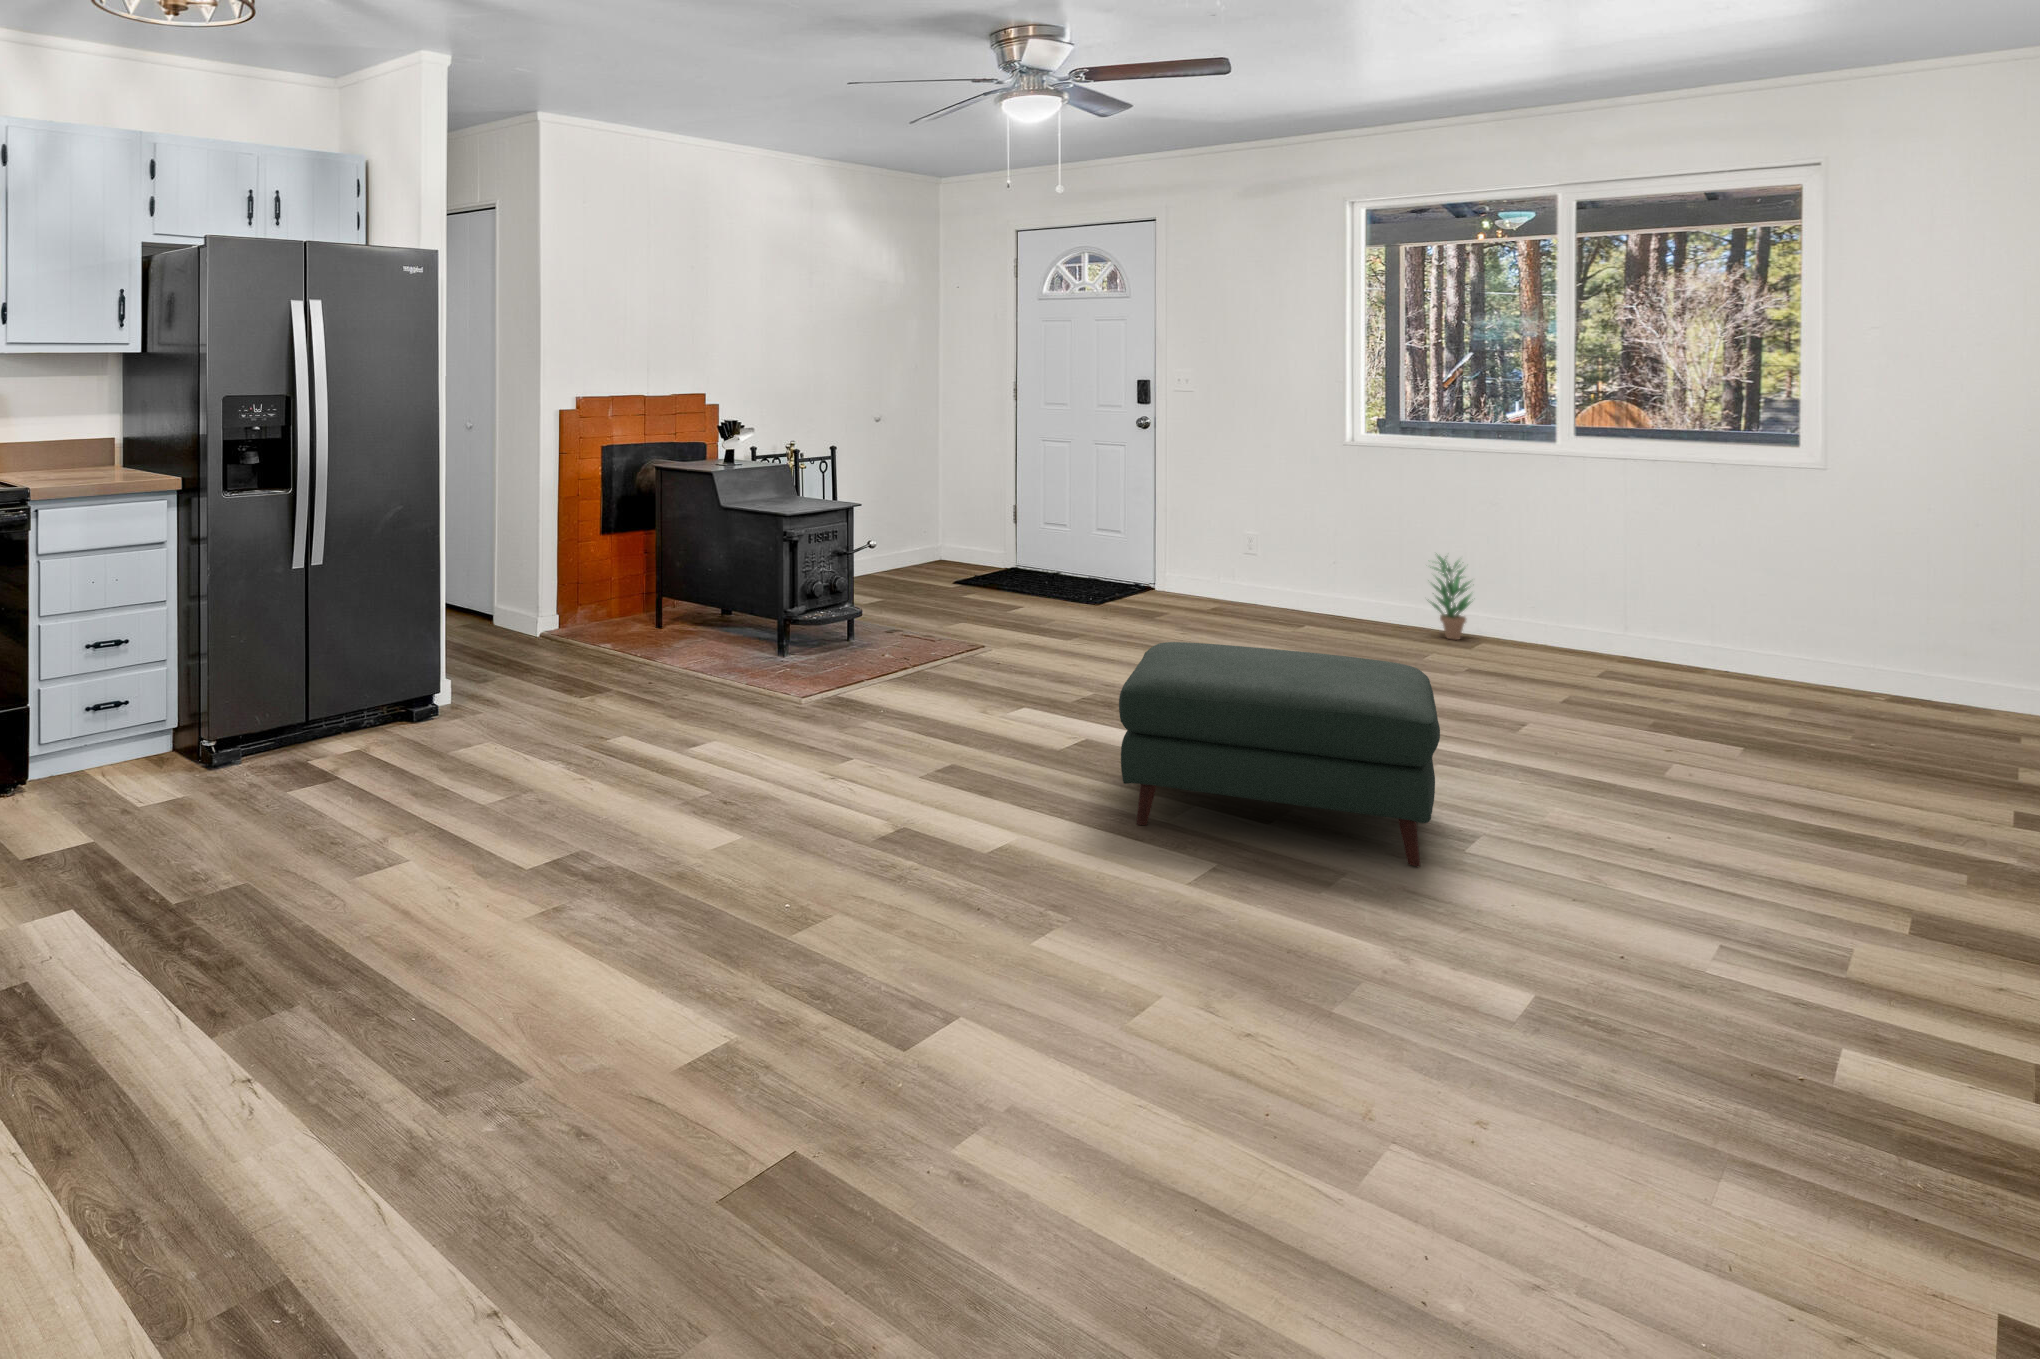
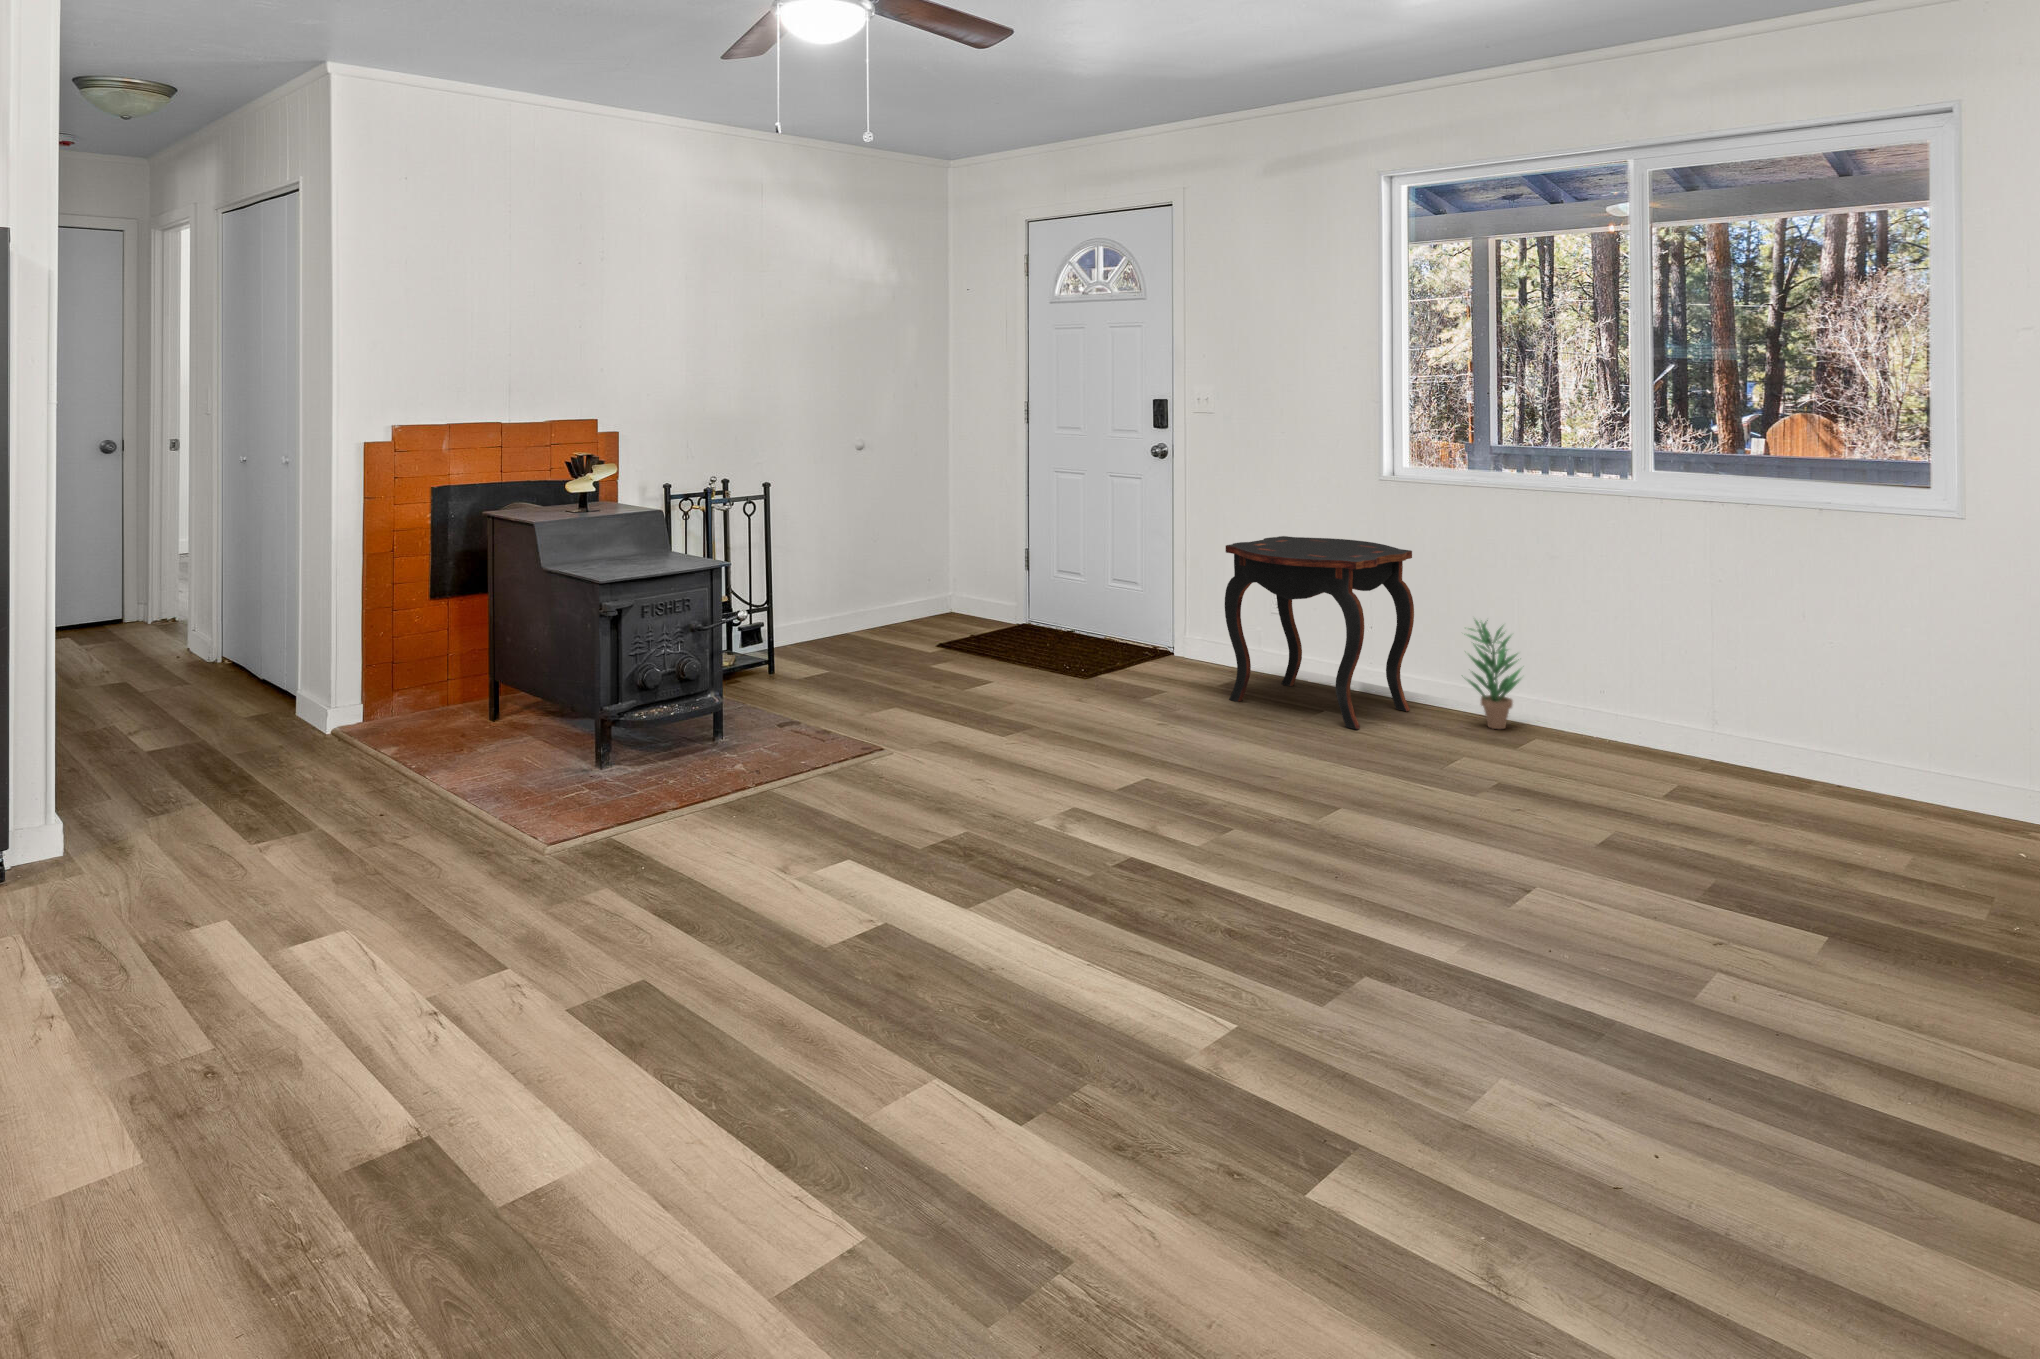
side table: none [1226,492,1383,639] -> present [1225,536,1414,729]
ottoman: present [1119,642,1440,867] -> none [775,800,1297,1243]

